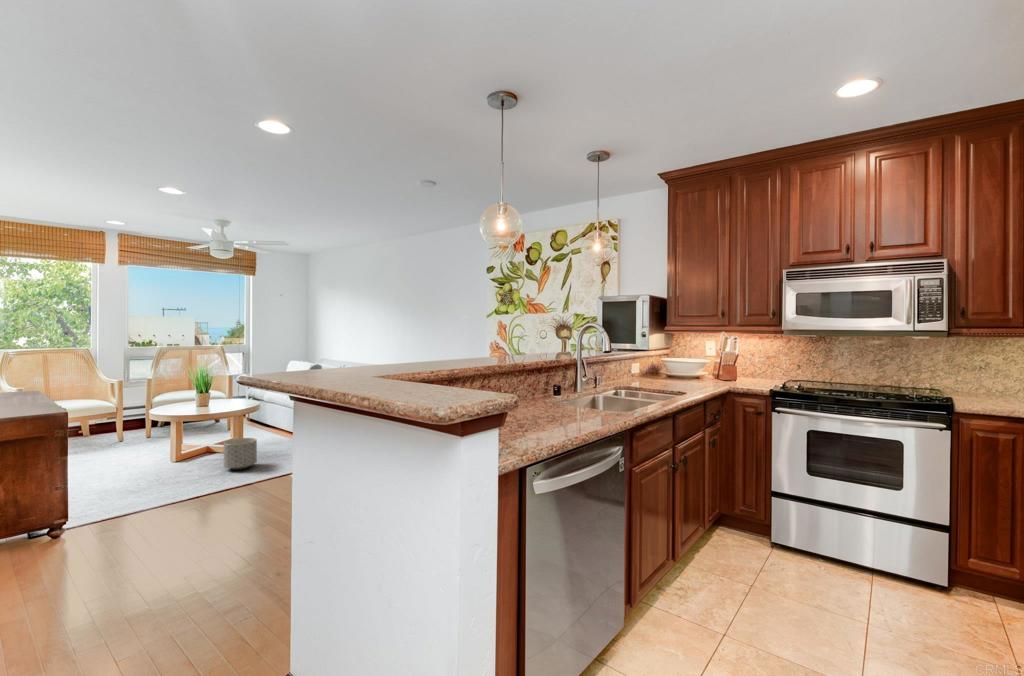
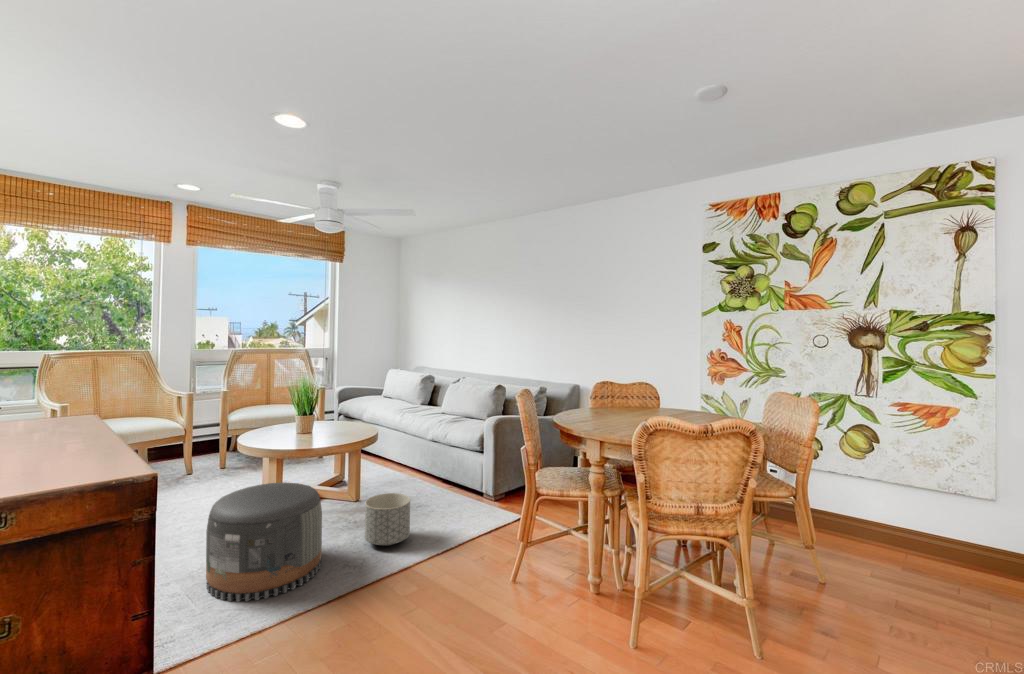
pouf: none [108,428,189,493] -> present [206,482,322,602]

